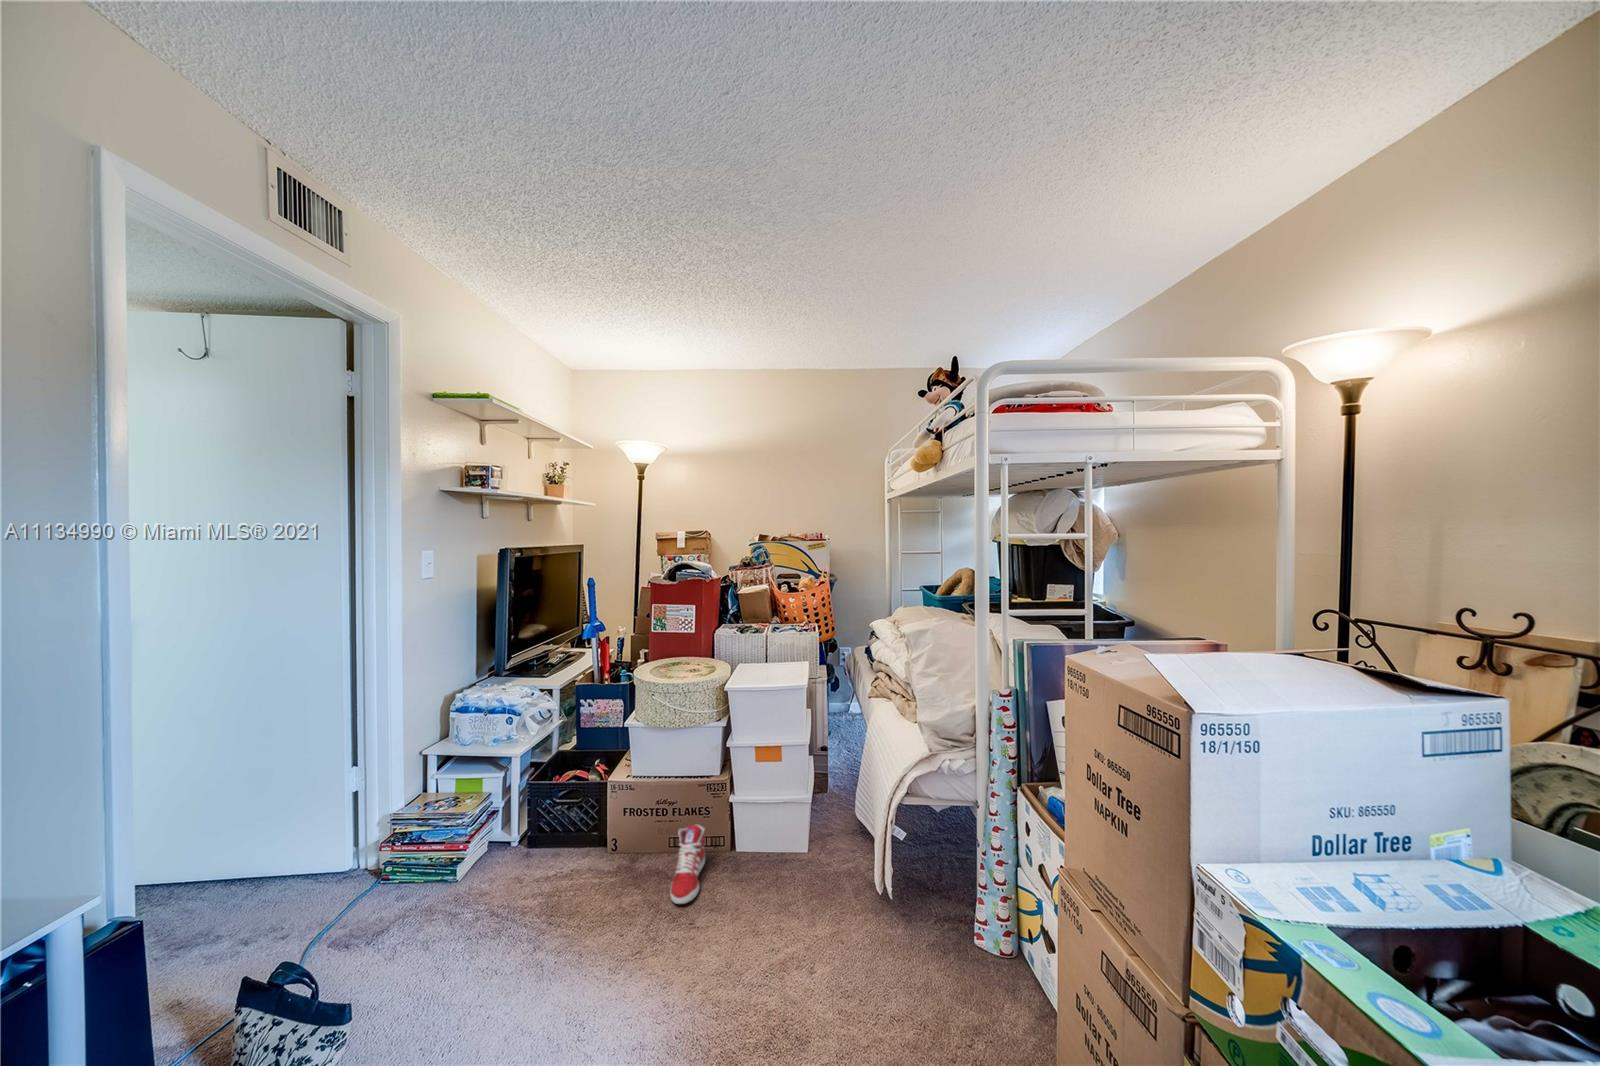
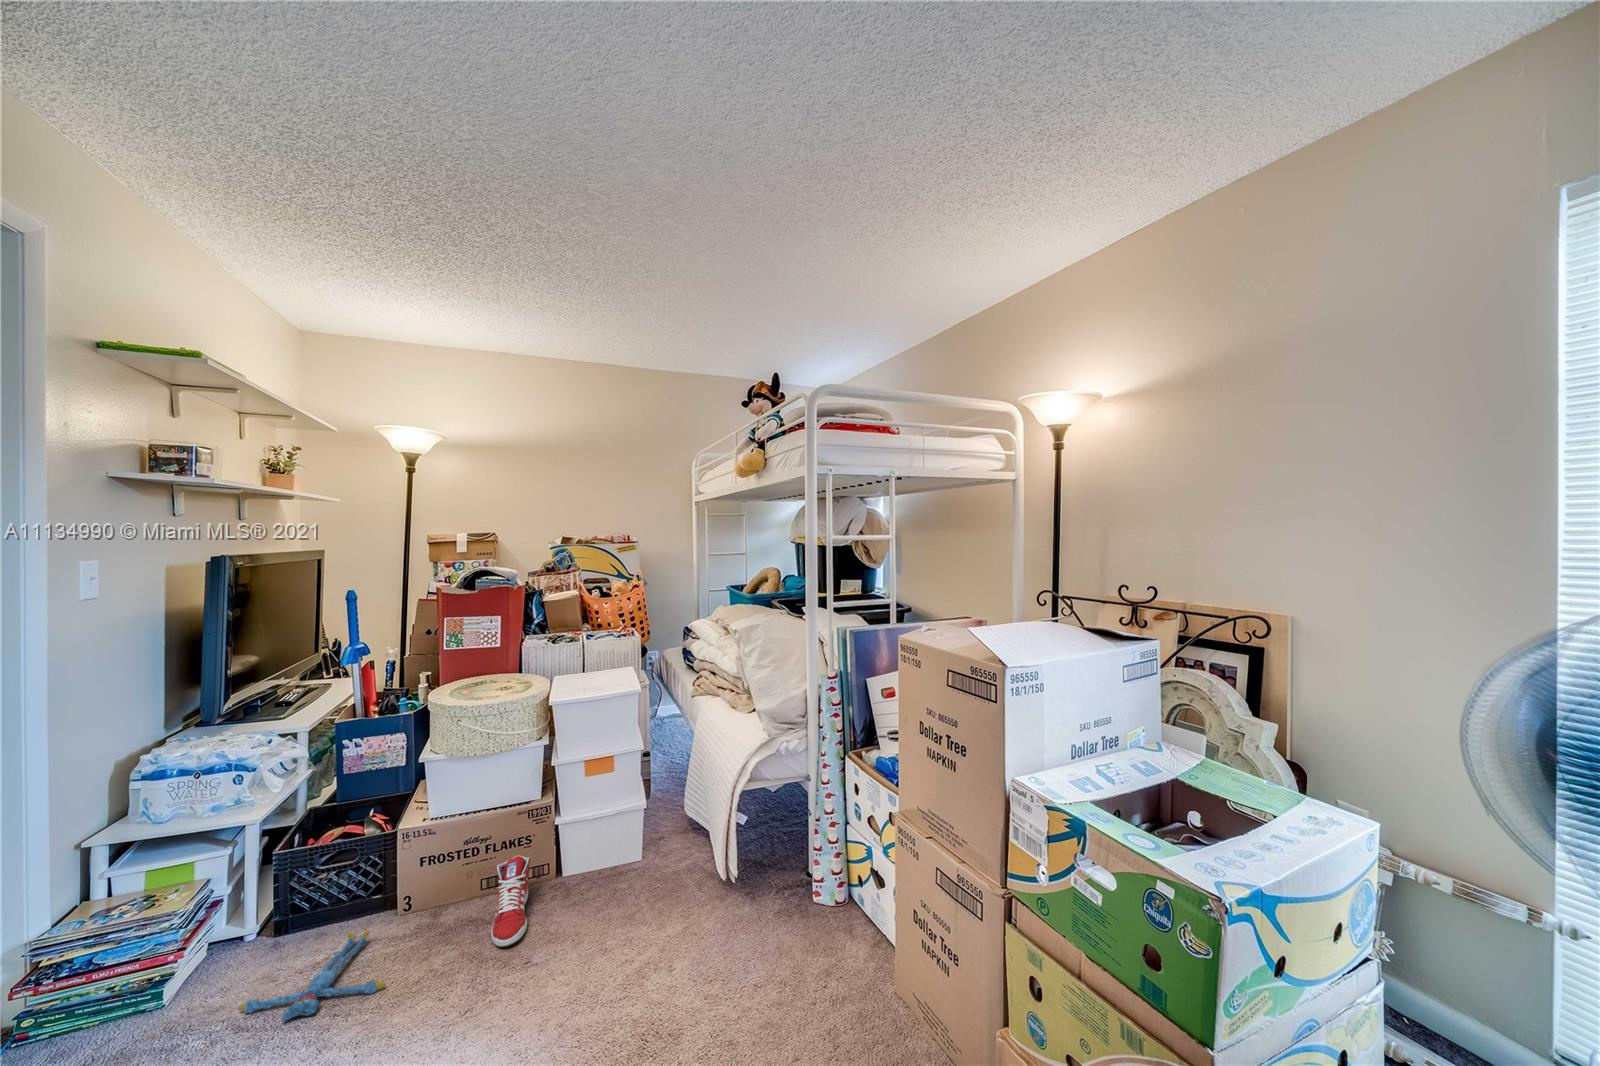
plush toy: none [498,858,589,918] -> present [238,930,386,1021]

